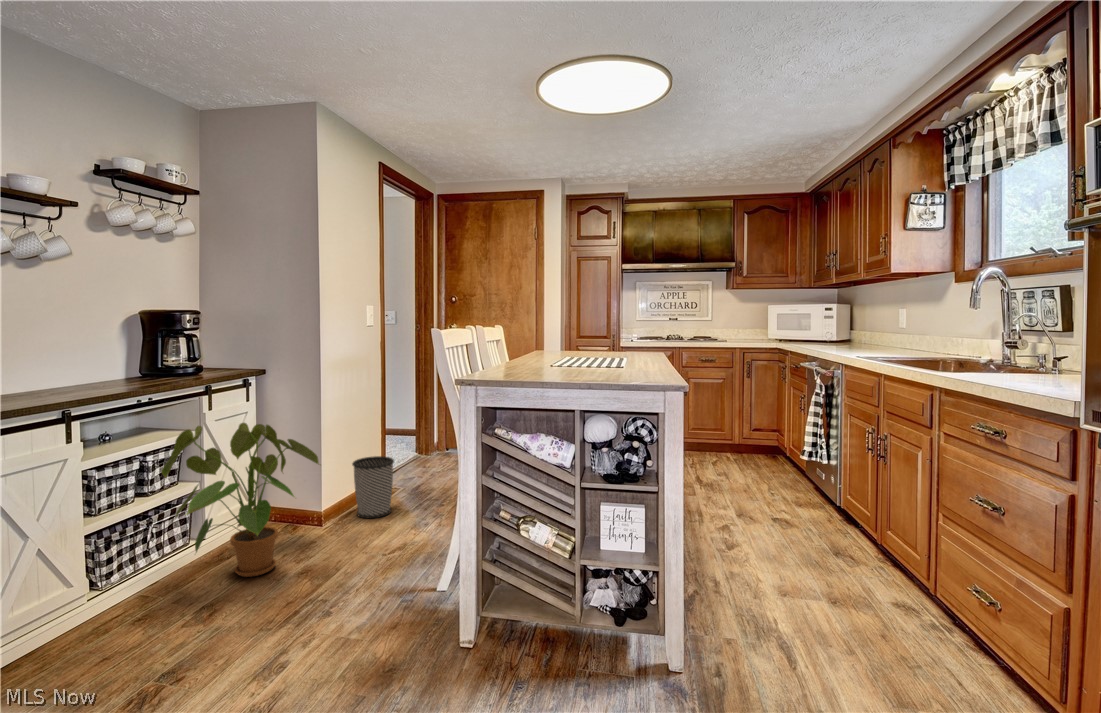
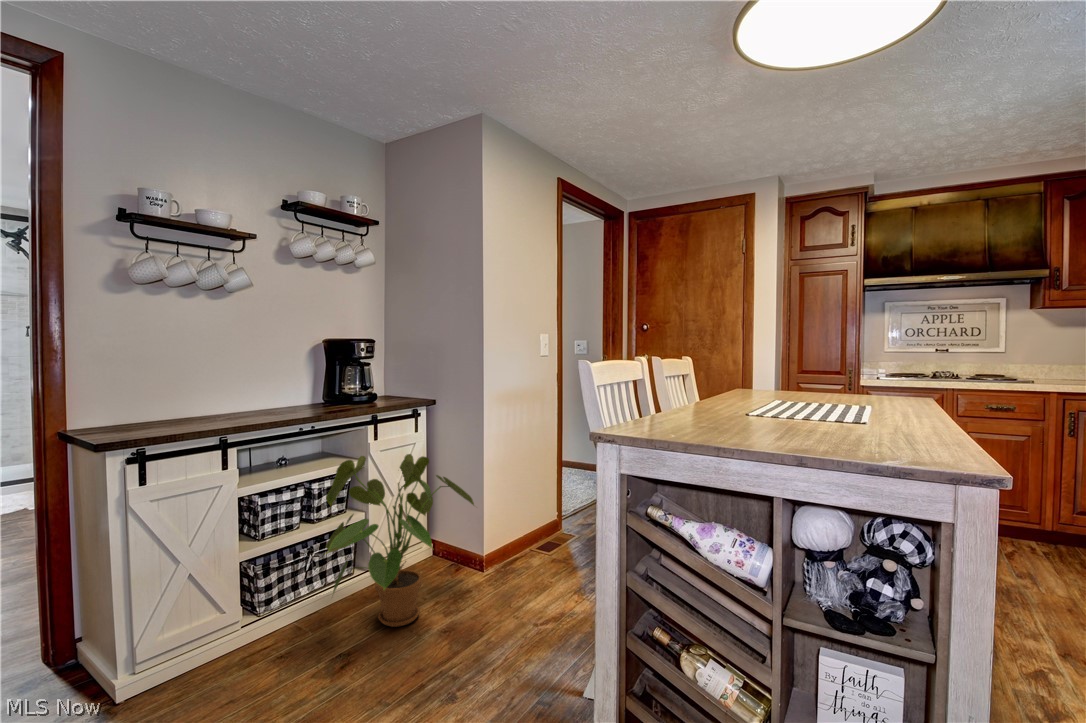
wastebasket: present [352,456,394,518] -> none [517,499,561,570]

